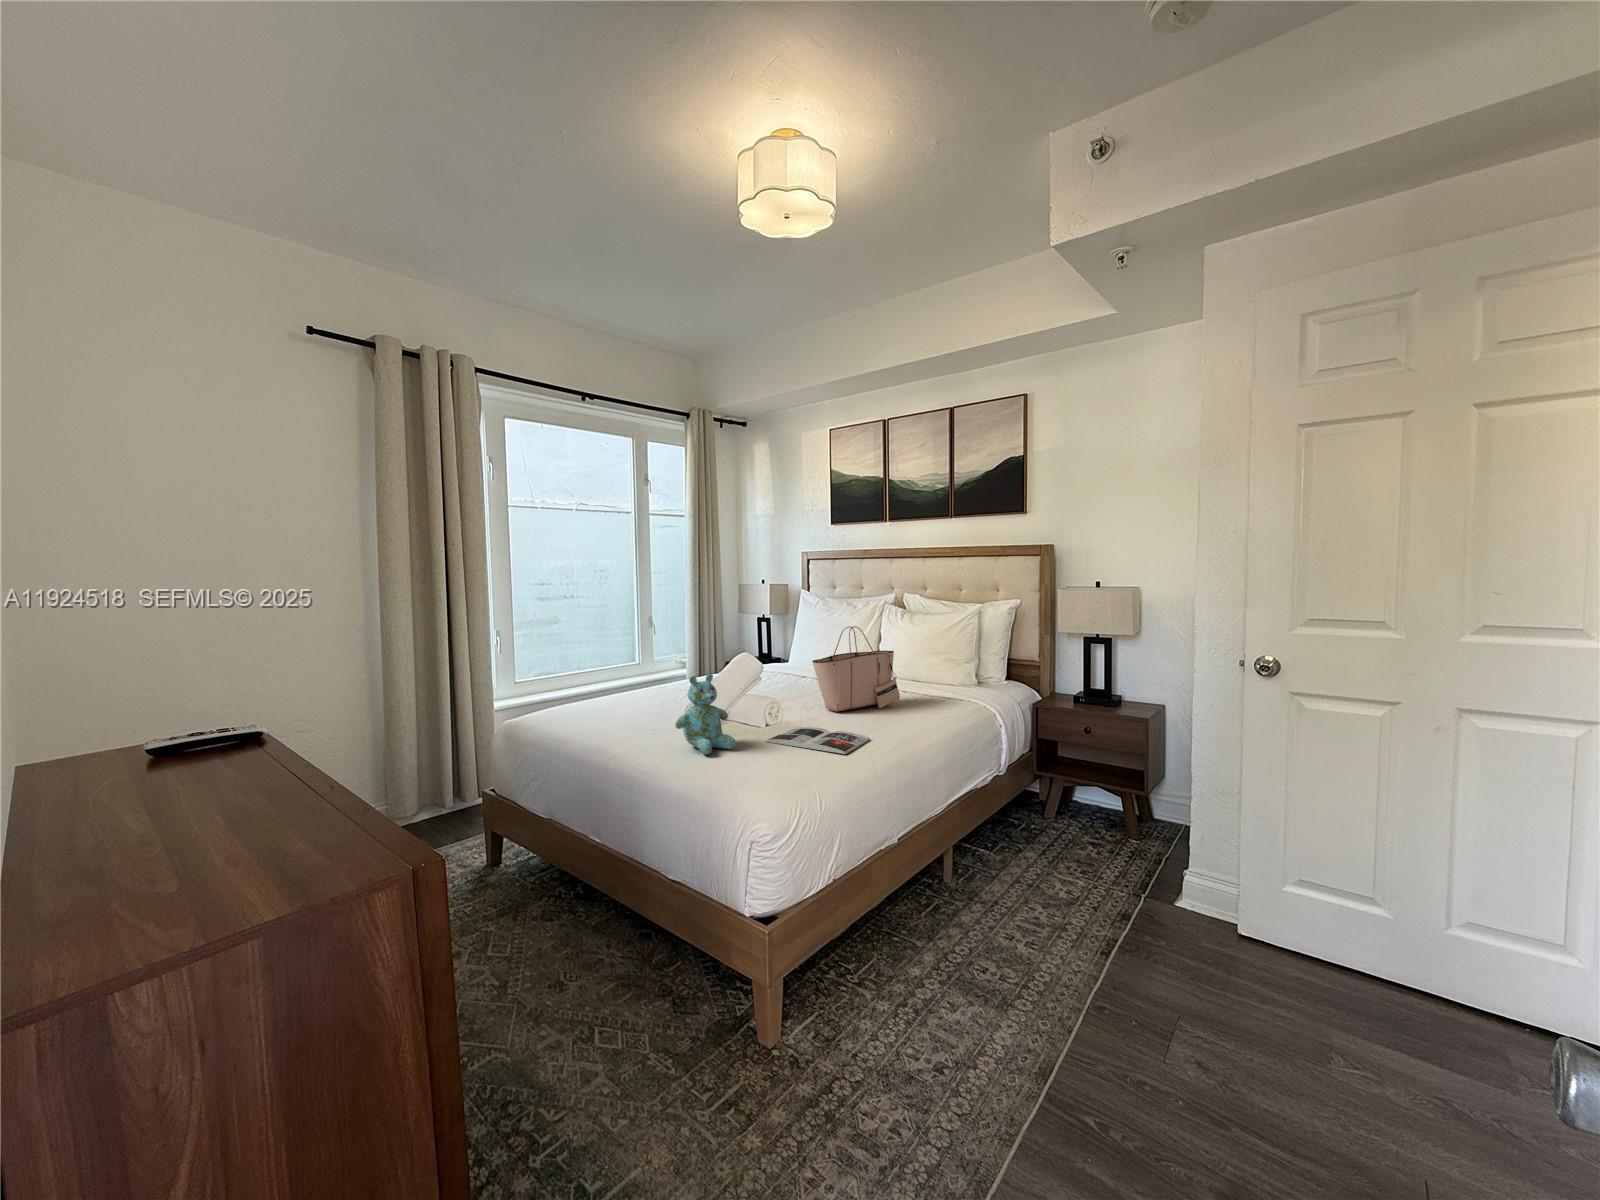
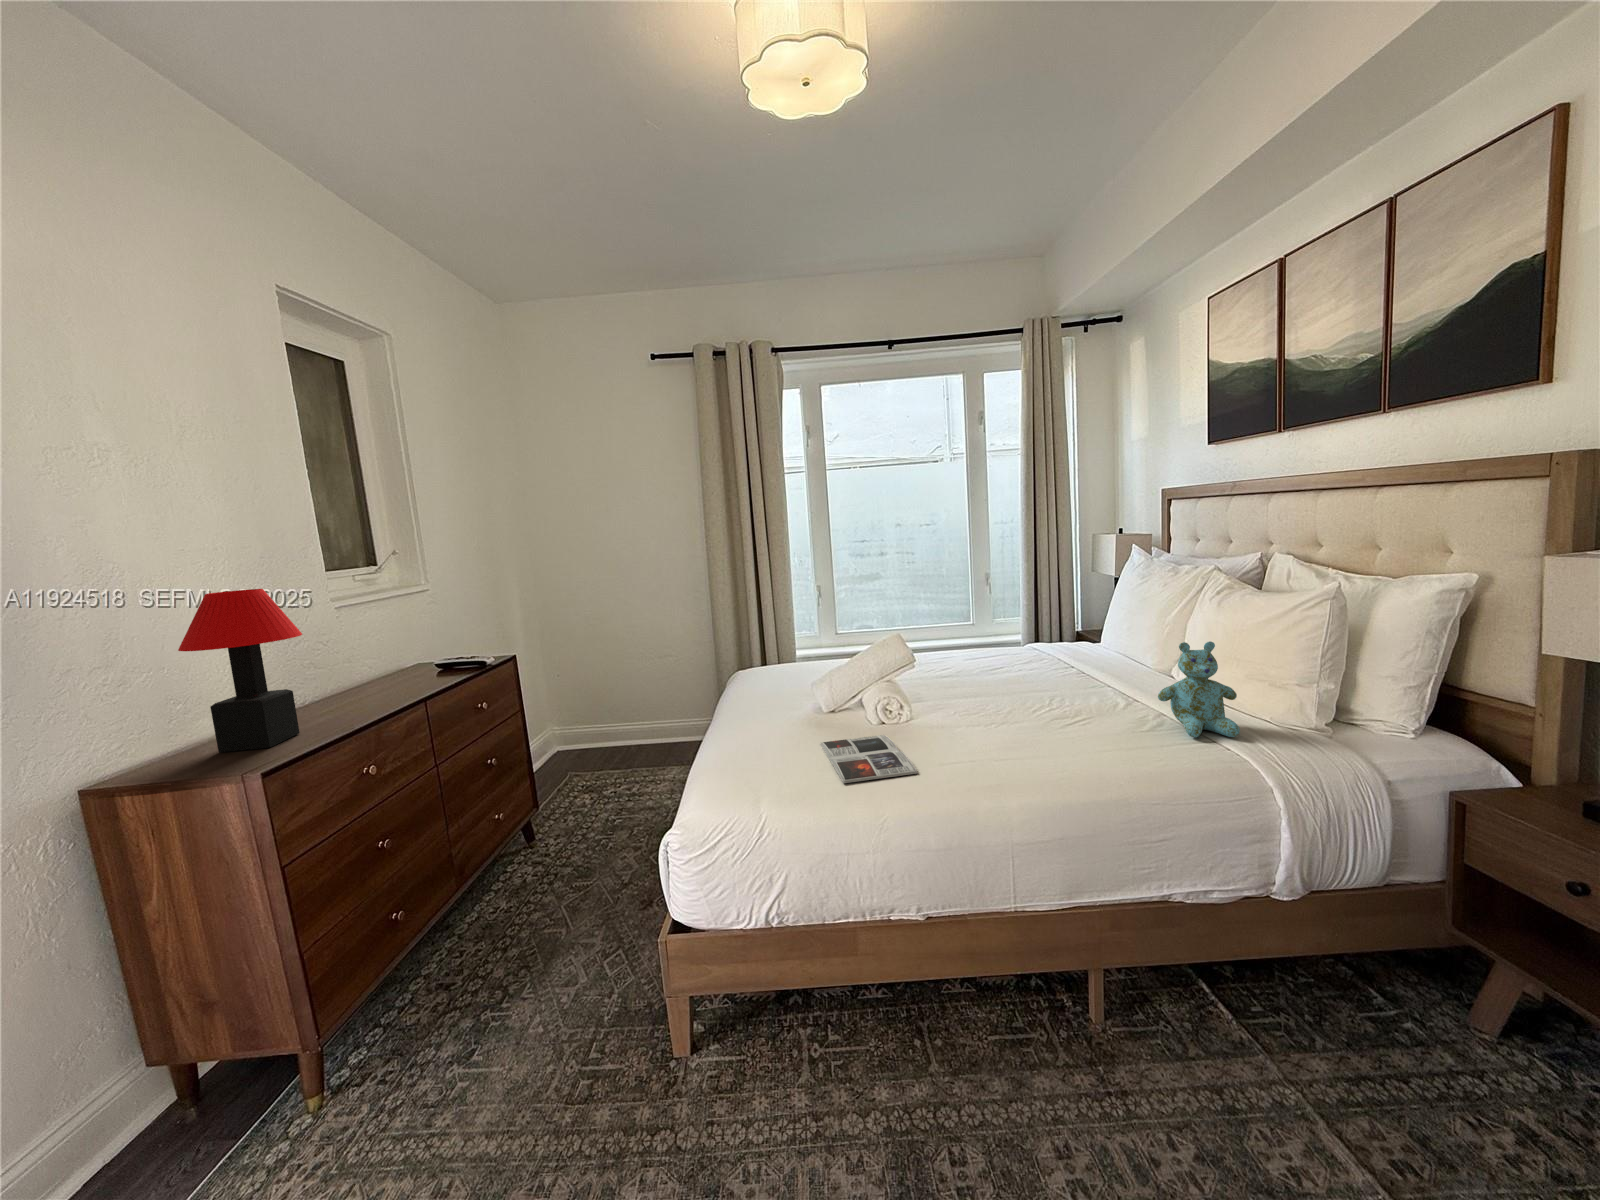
table lamp: none [88,586,320,885] -> present [178,589,302,753]
tote bag: present [812,626,900,711] -> none [950,612,1086,734]
stuffed bear: present [675,674,736,755] -> present [1158,641,1240,737]

